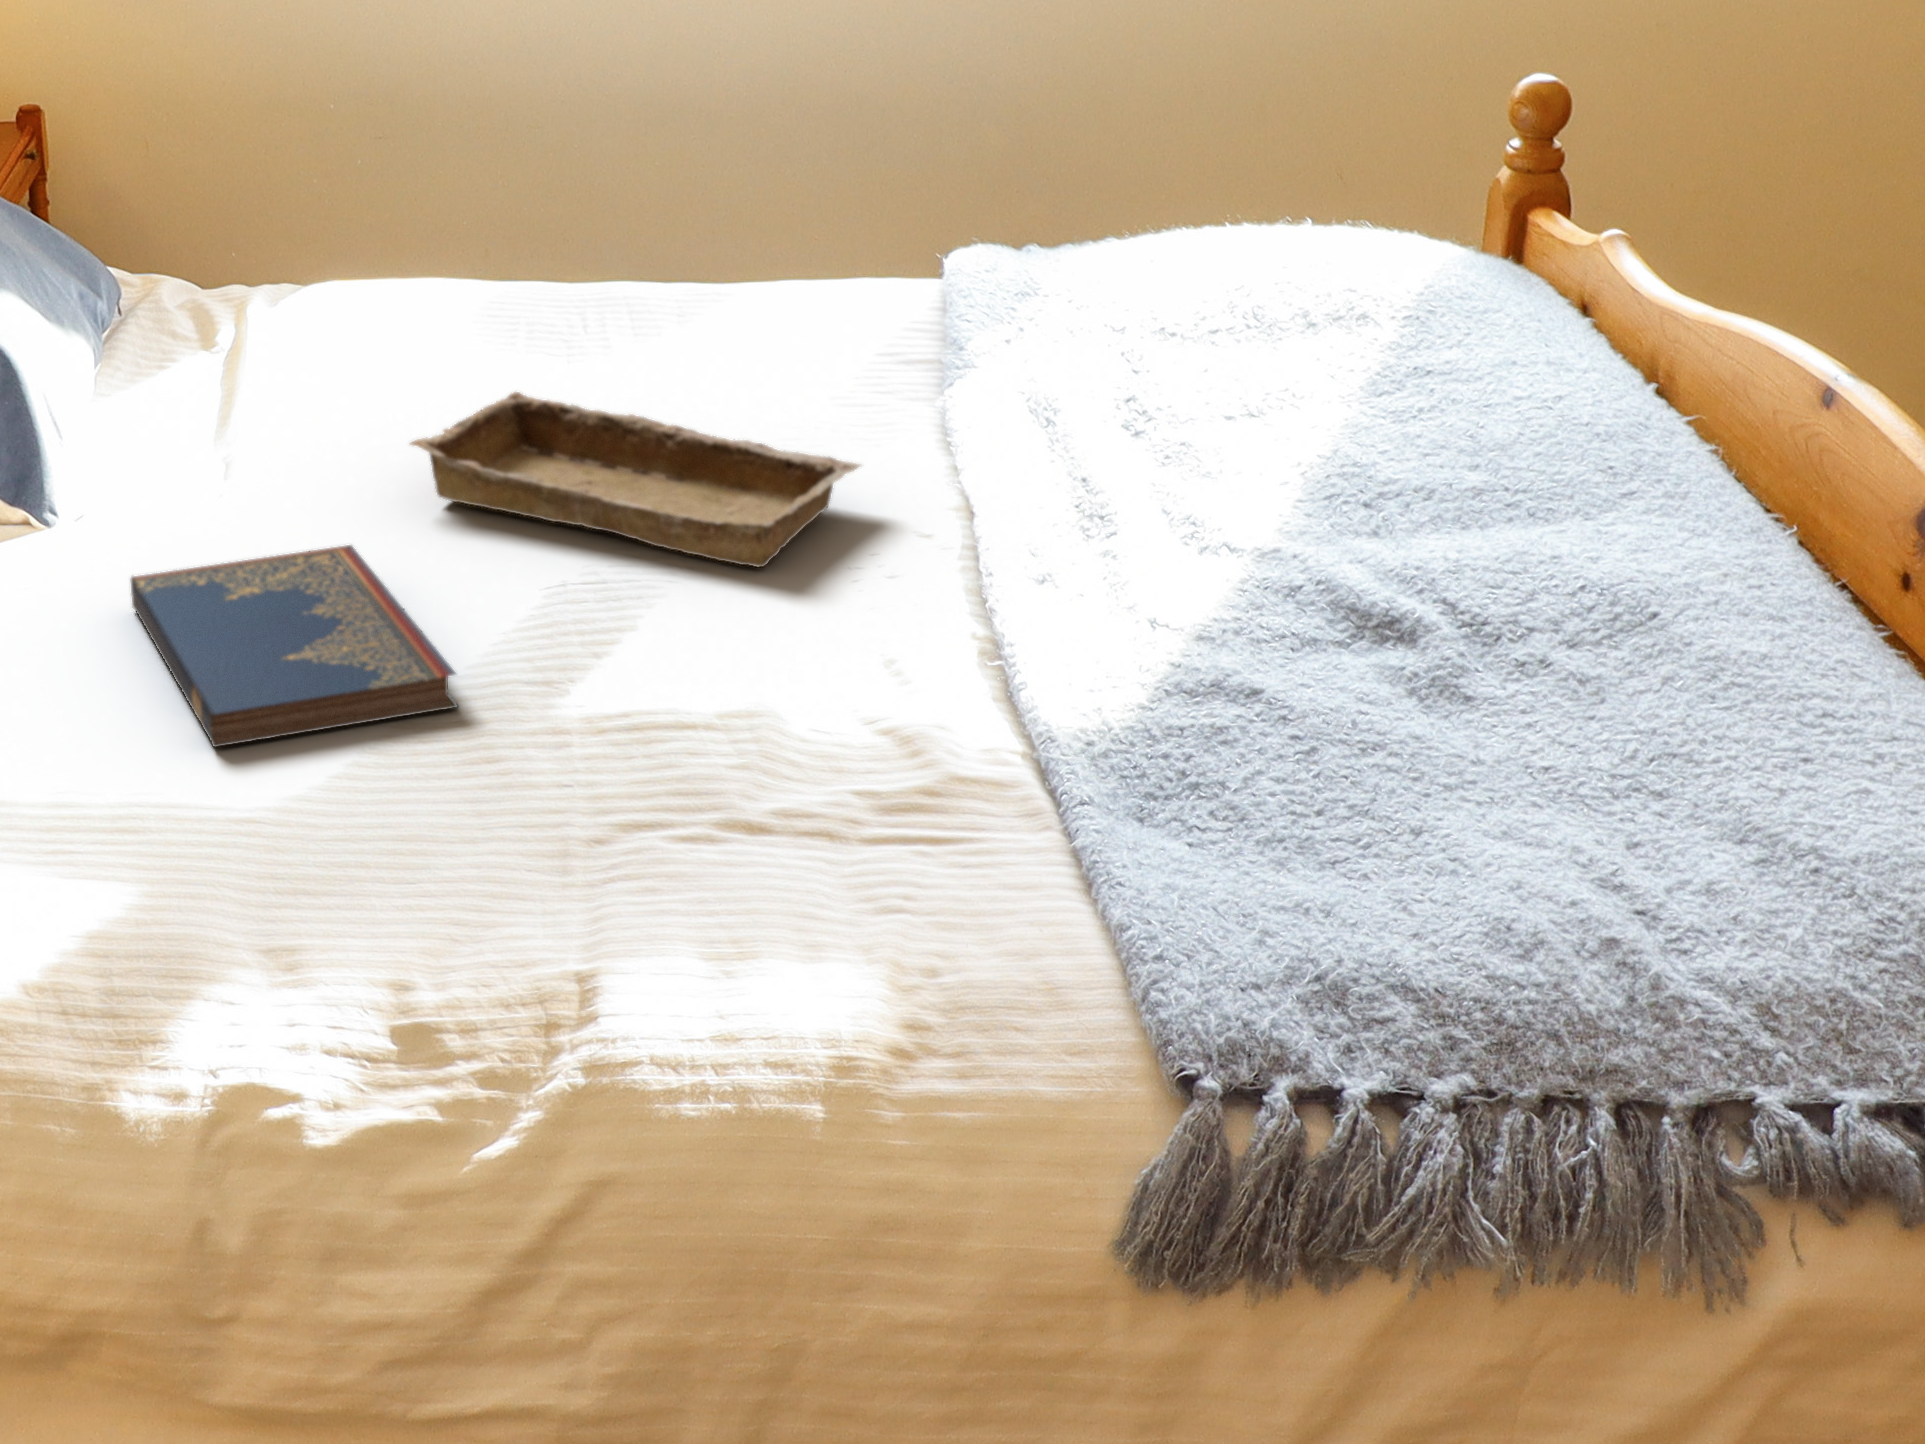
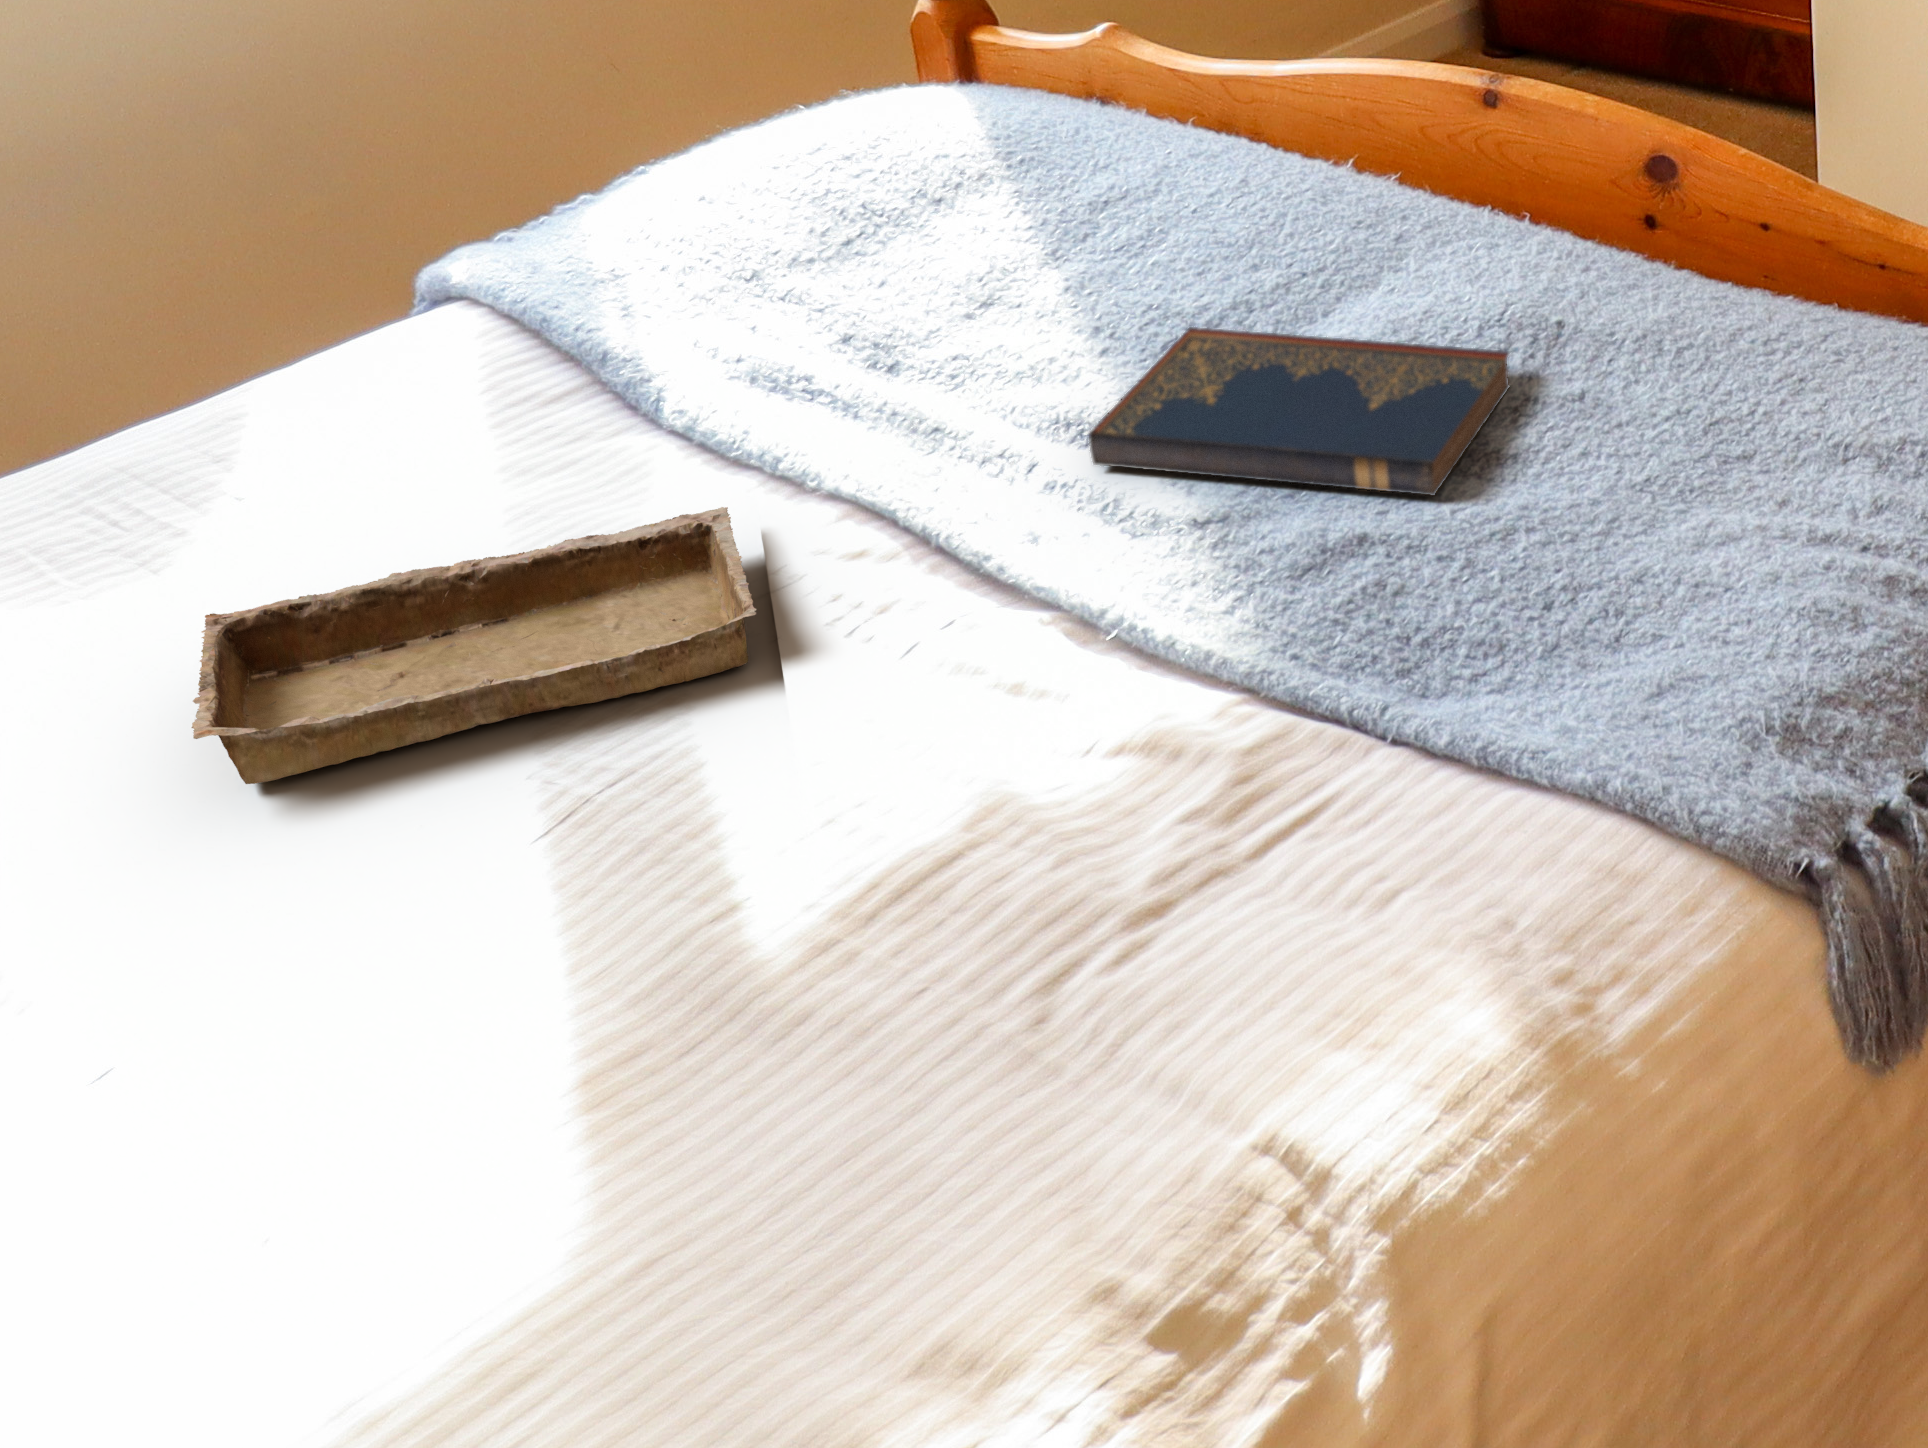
hardcover book: present [131,545,457,747] -> present [1089,327,1510,495]

